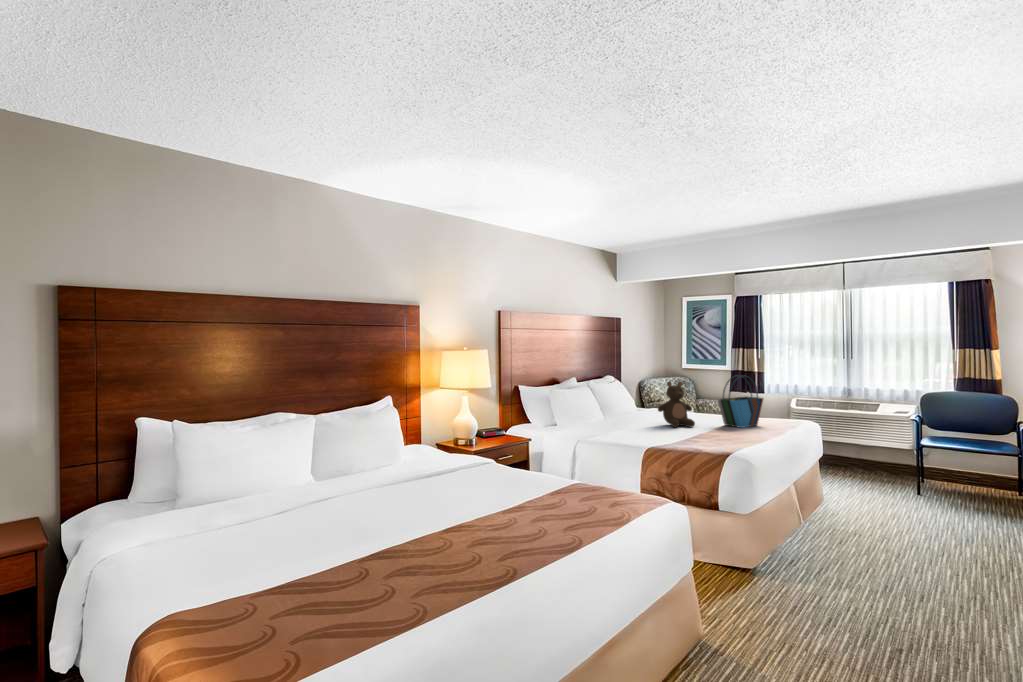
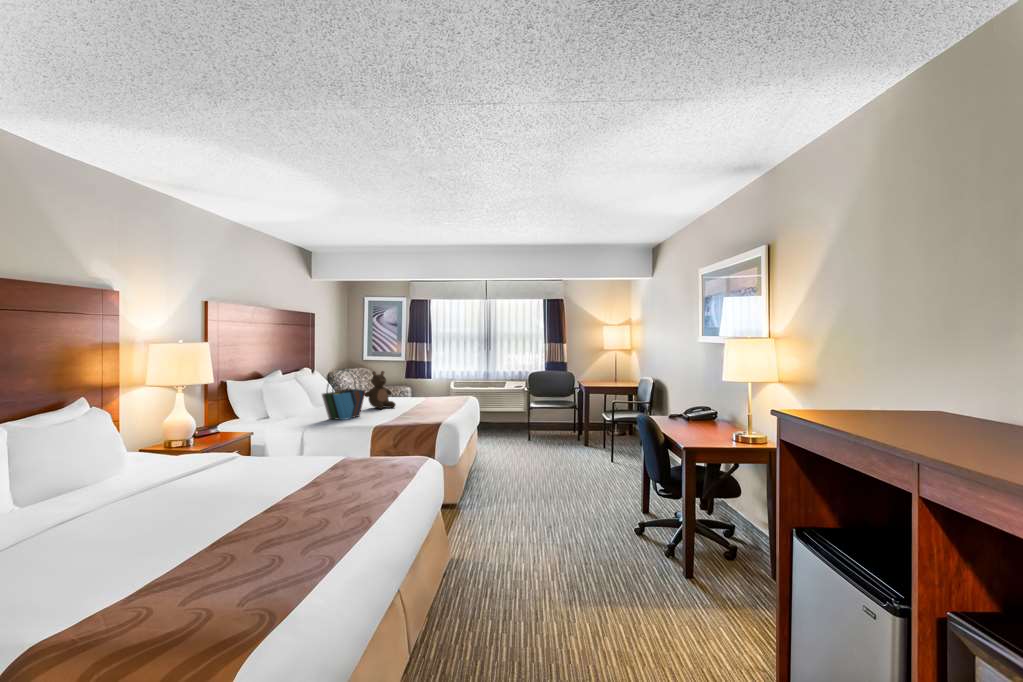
tote bag: present [718,375,763,428] -> present [322,369,366,420]

